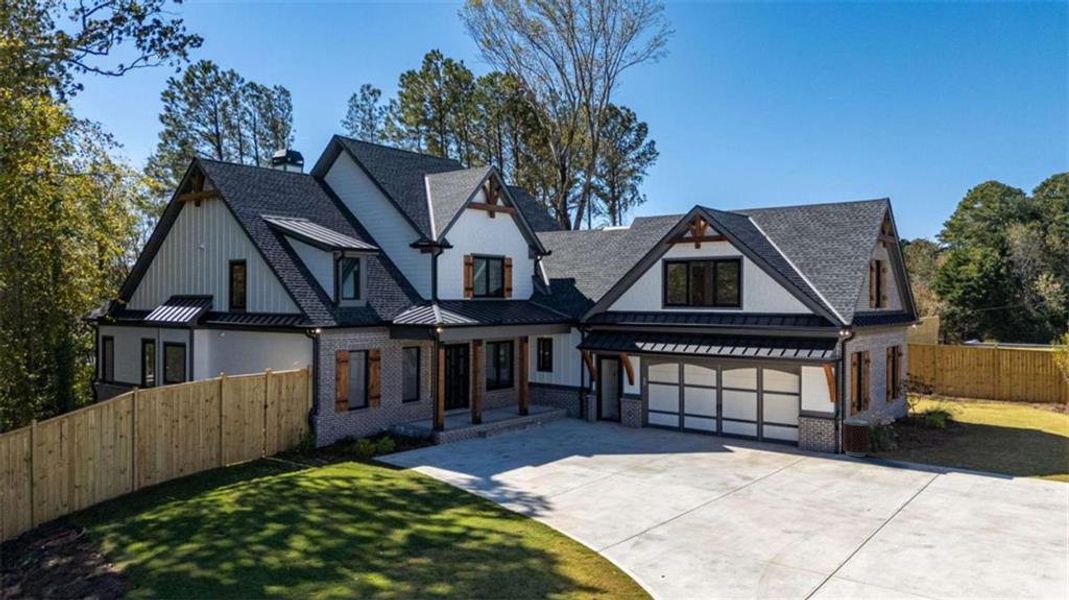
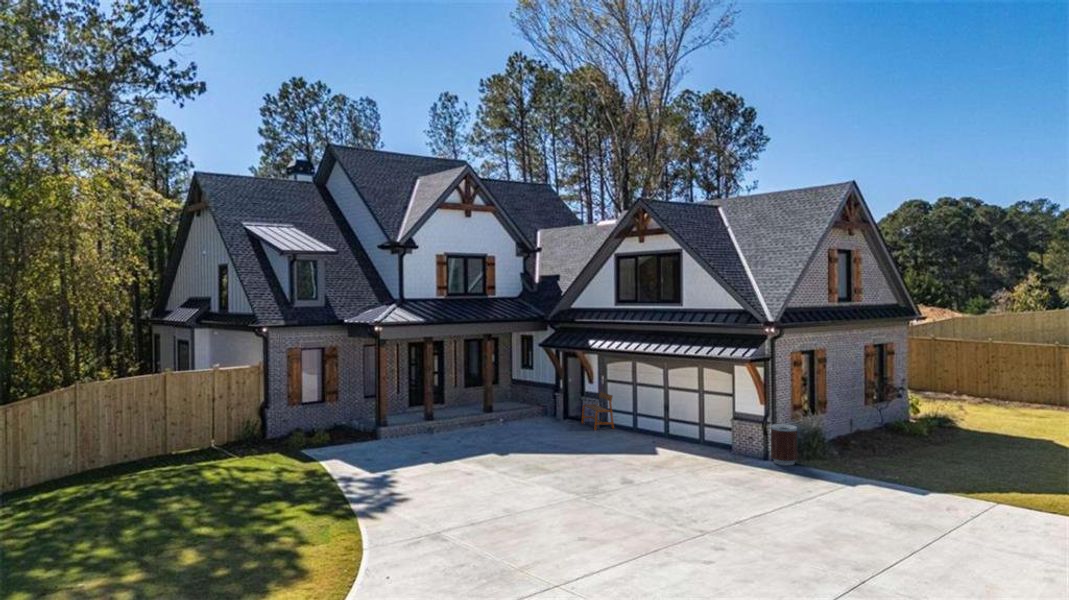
bench: none [625,393,663,433] -> present [582,392,614,430]

